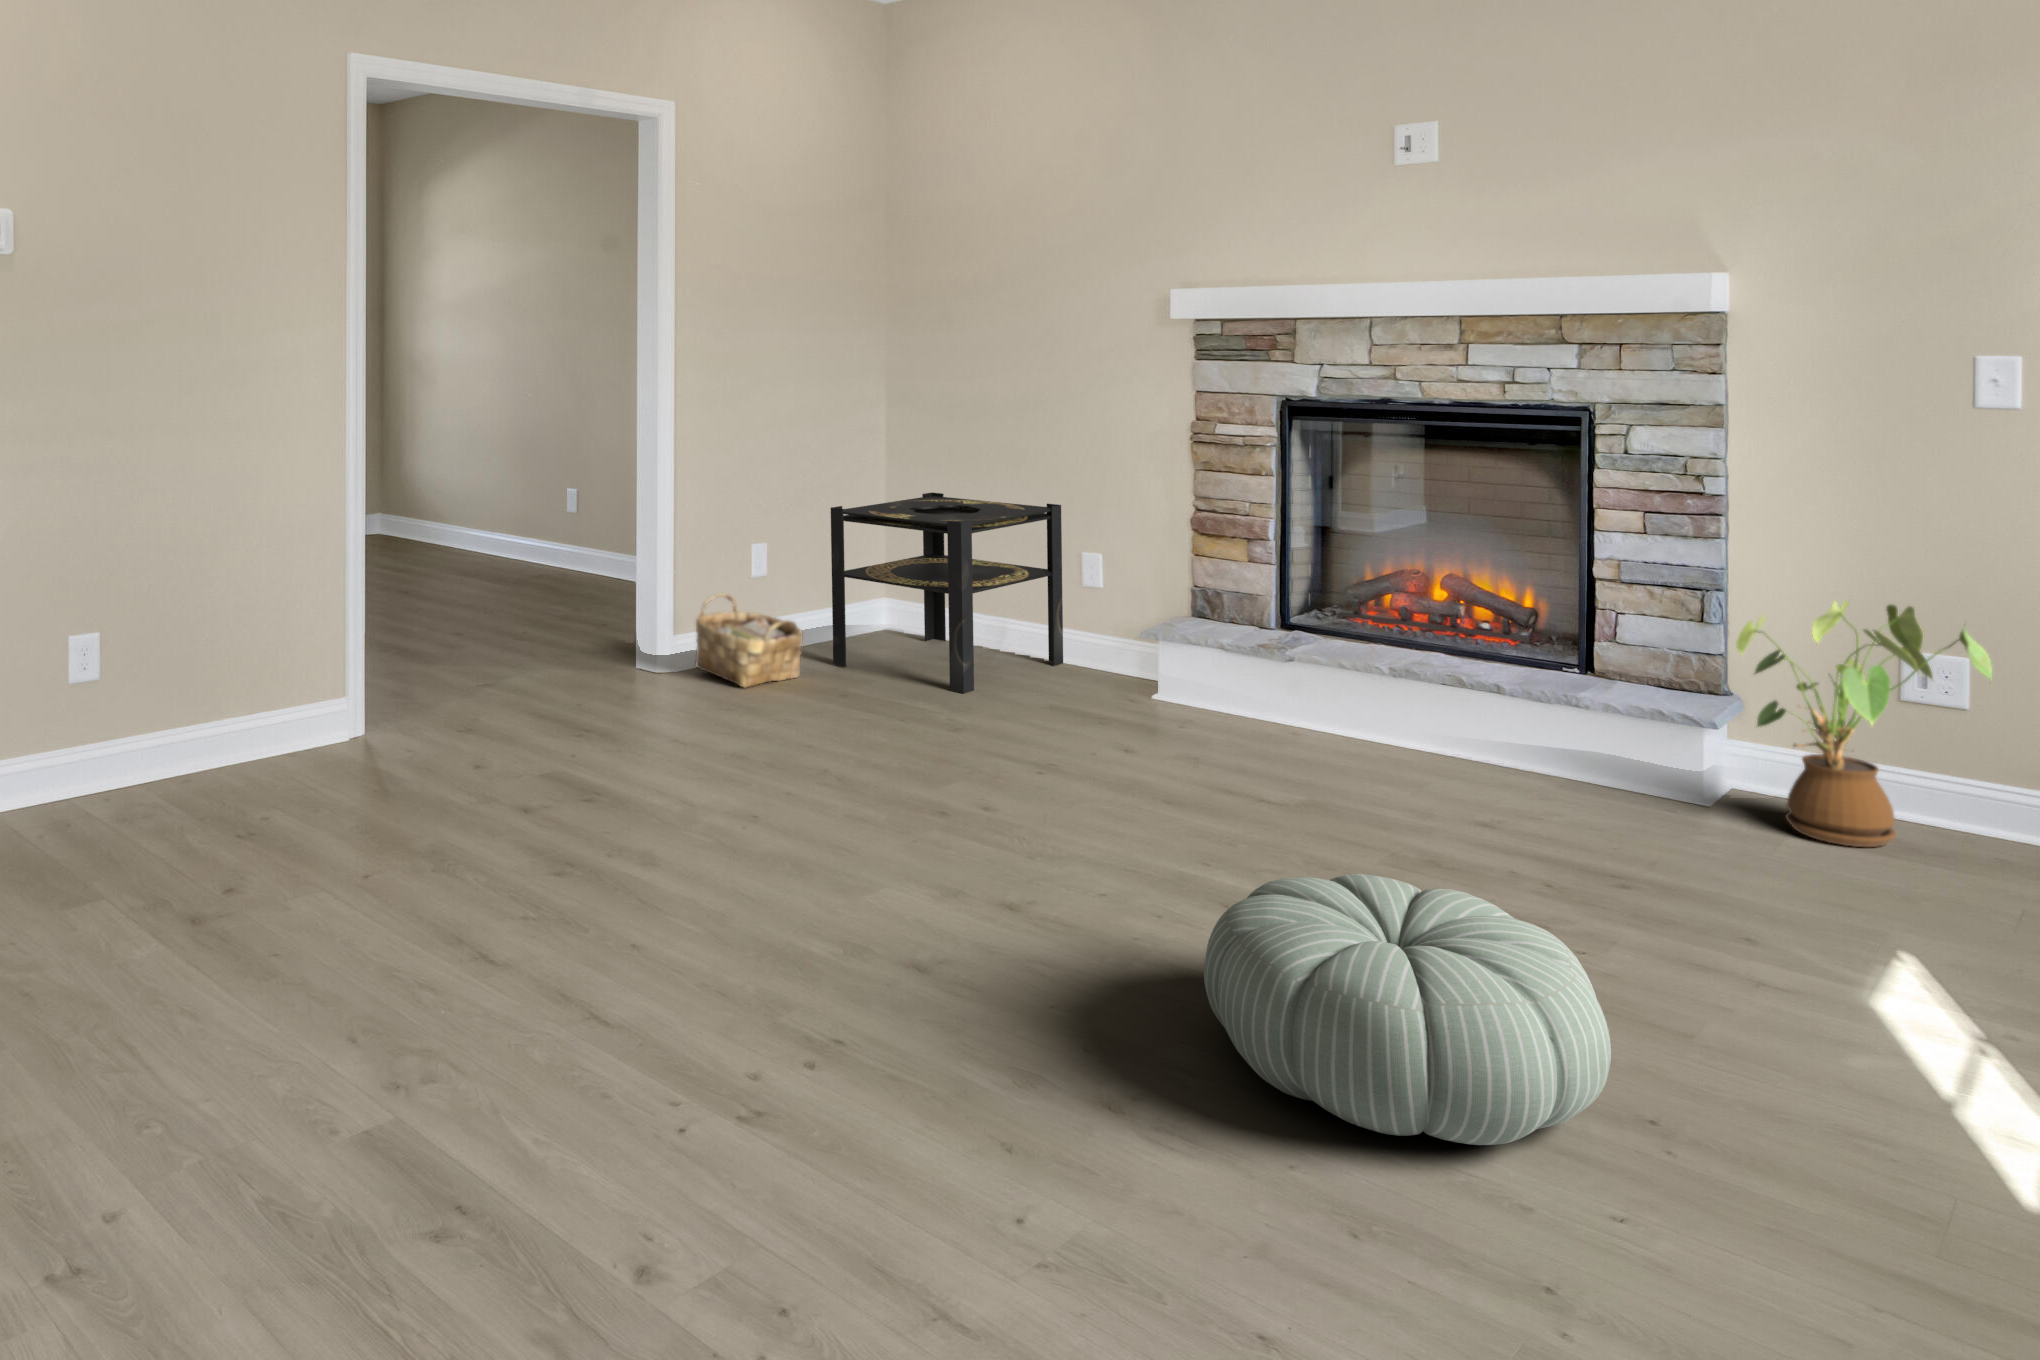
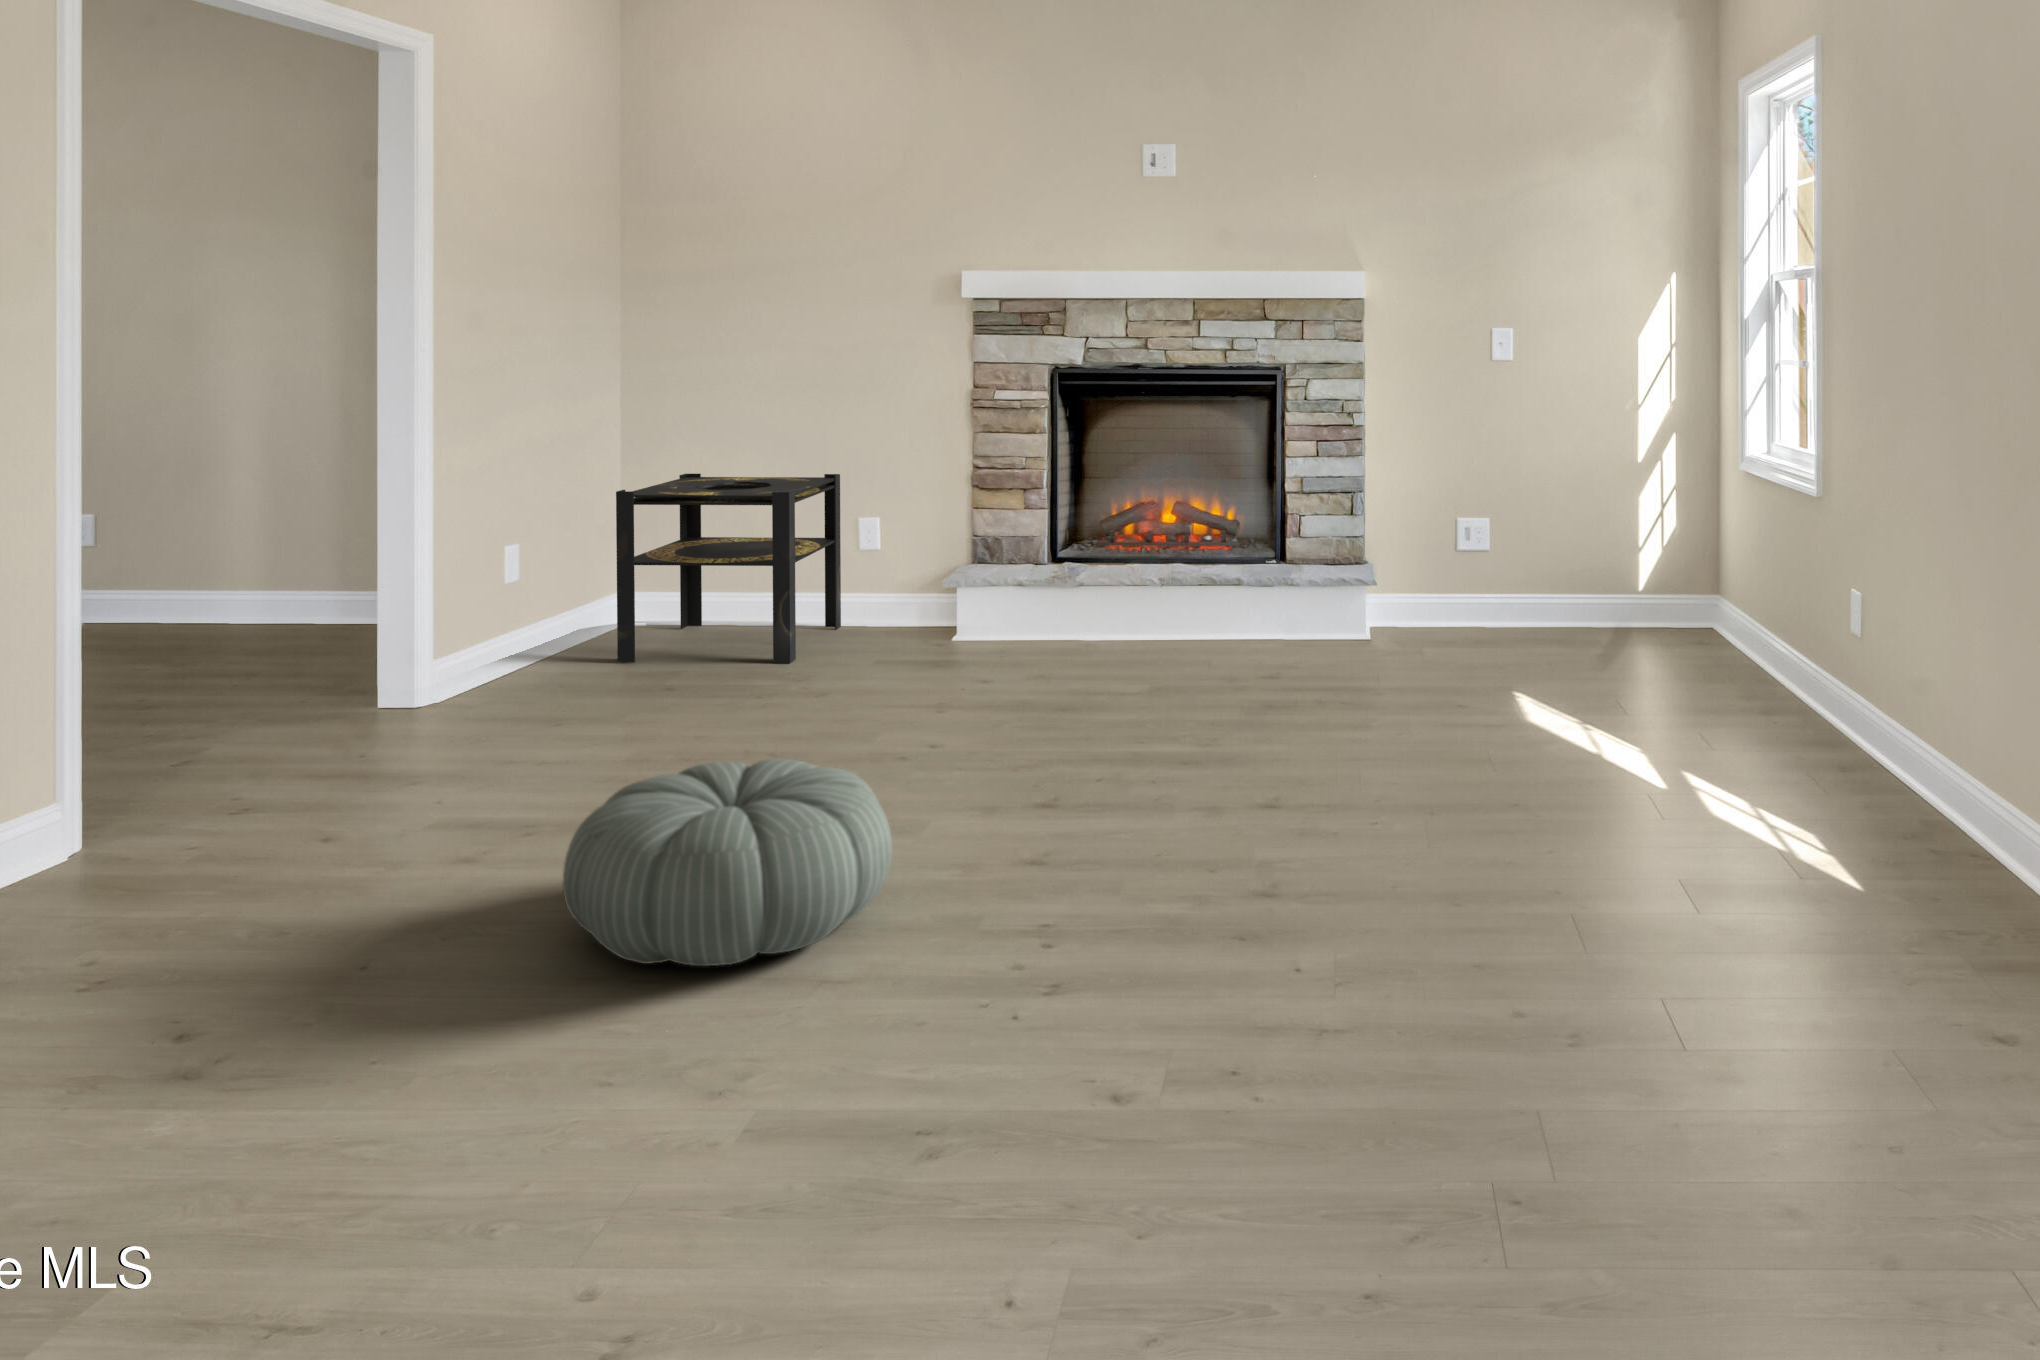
woven basket: present [696,593,803,688] -> none [464,599,607,698]
house plant: present [1736,602,1992,847] -> none [1390,488,1517,645]
pouf: present [1204,874,1611,1145] -> present [563,758,892,966]

